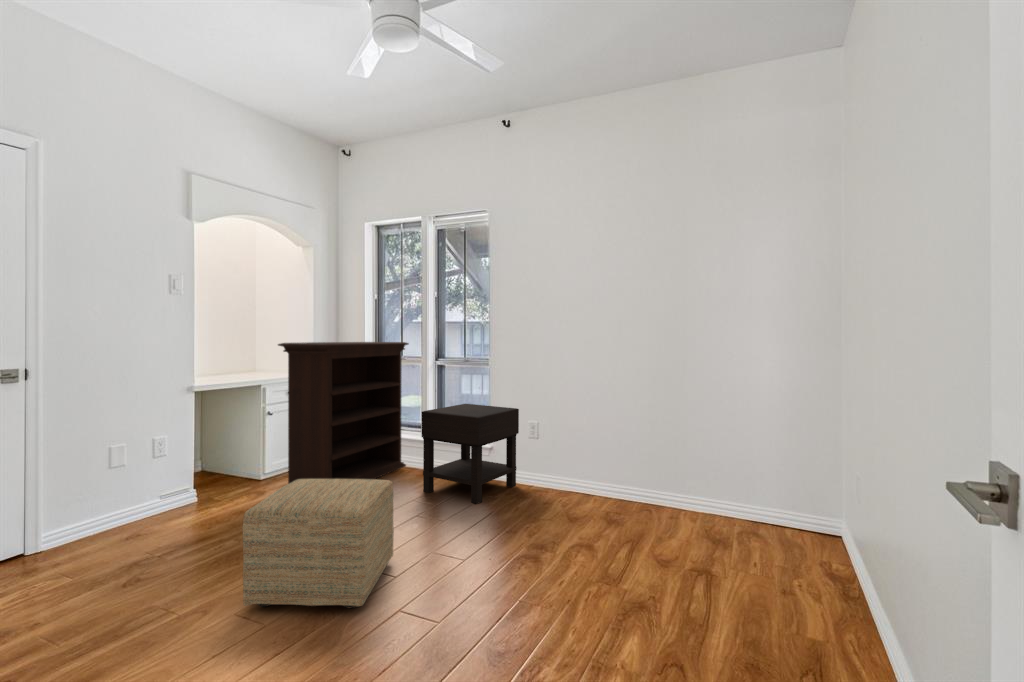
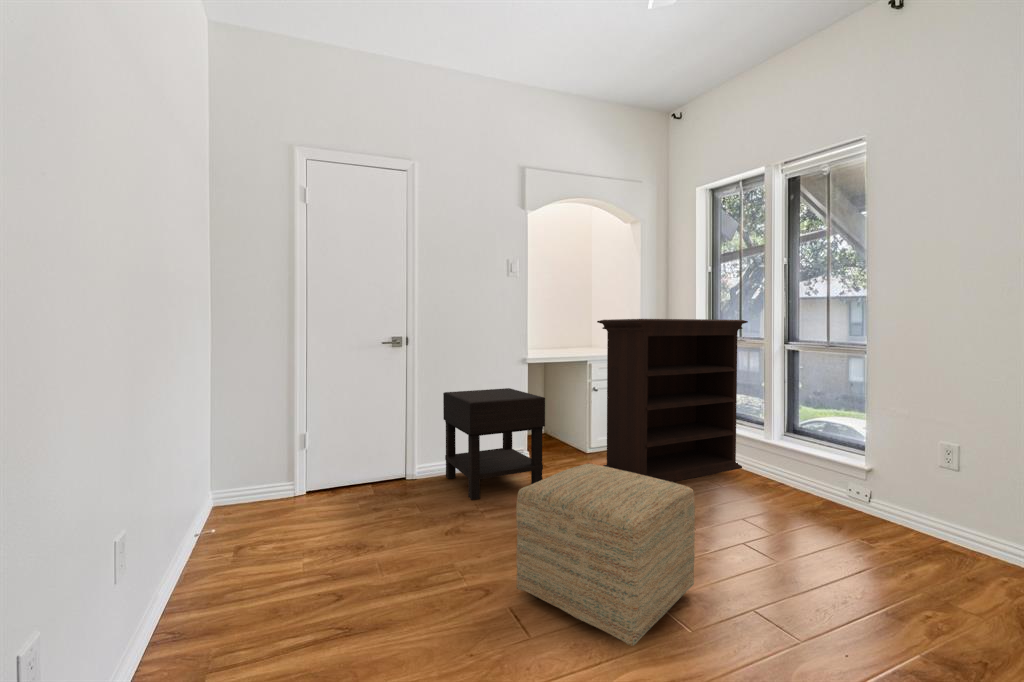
nightstand: present [422,404,519,504] -> present [443,388,545,500]

